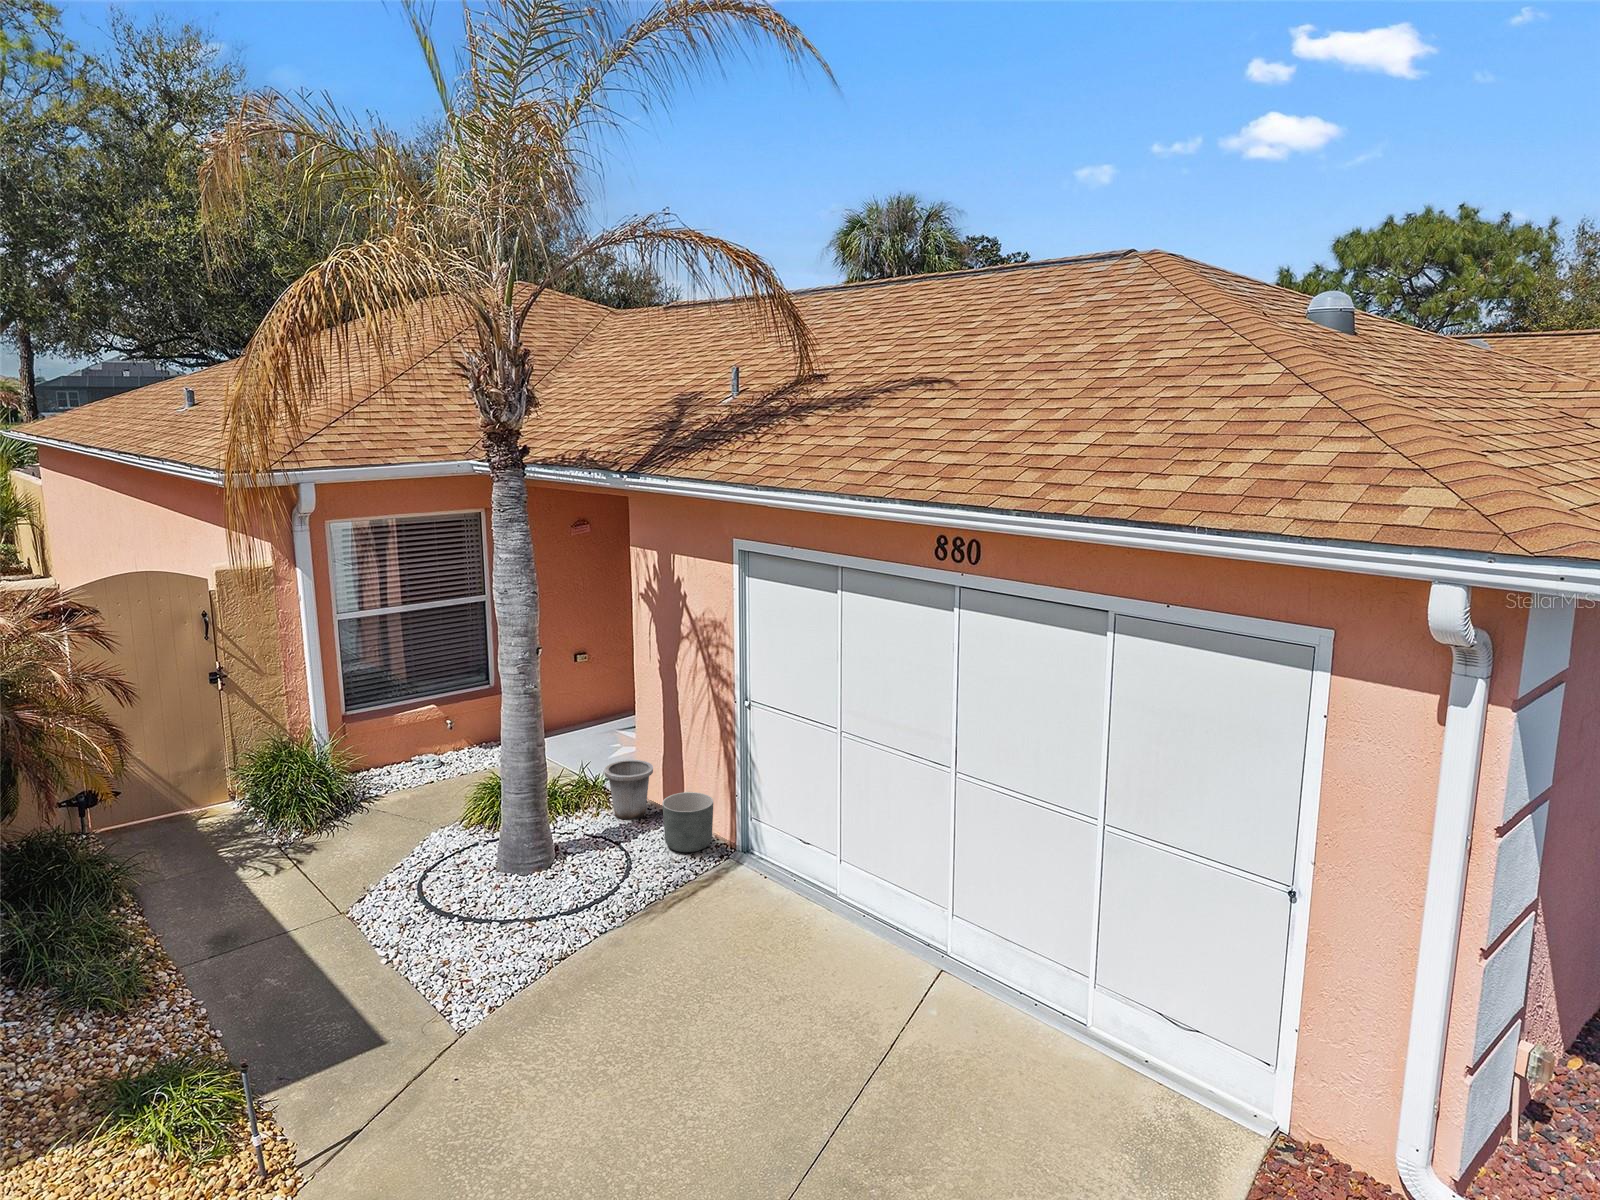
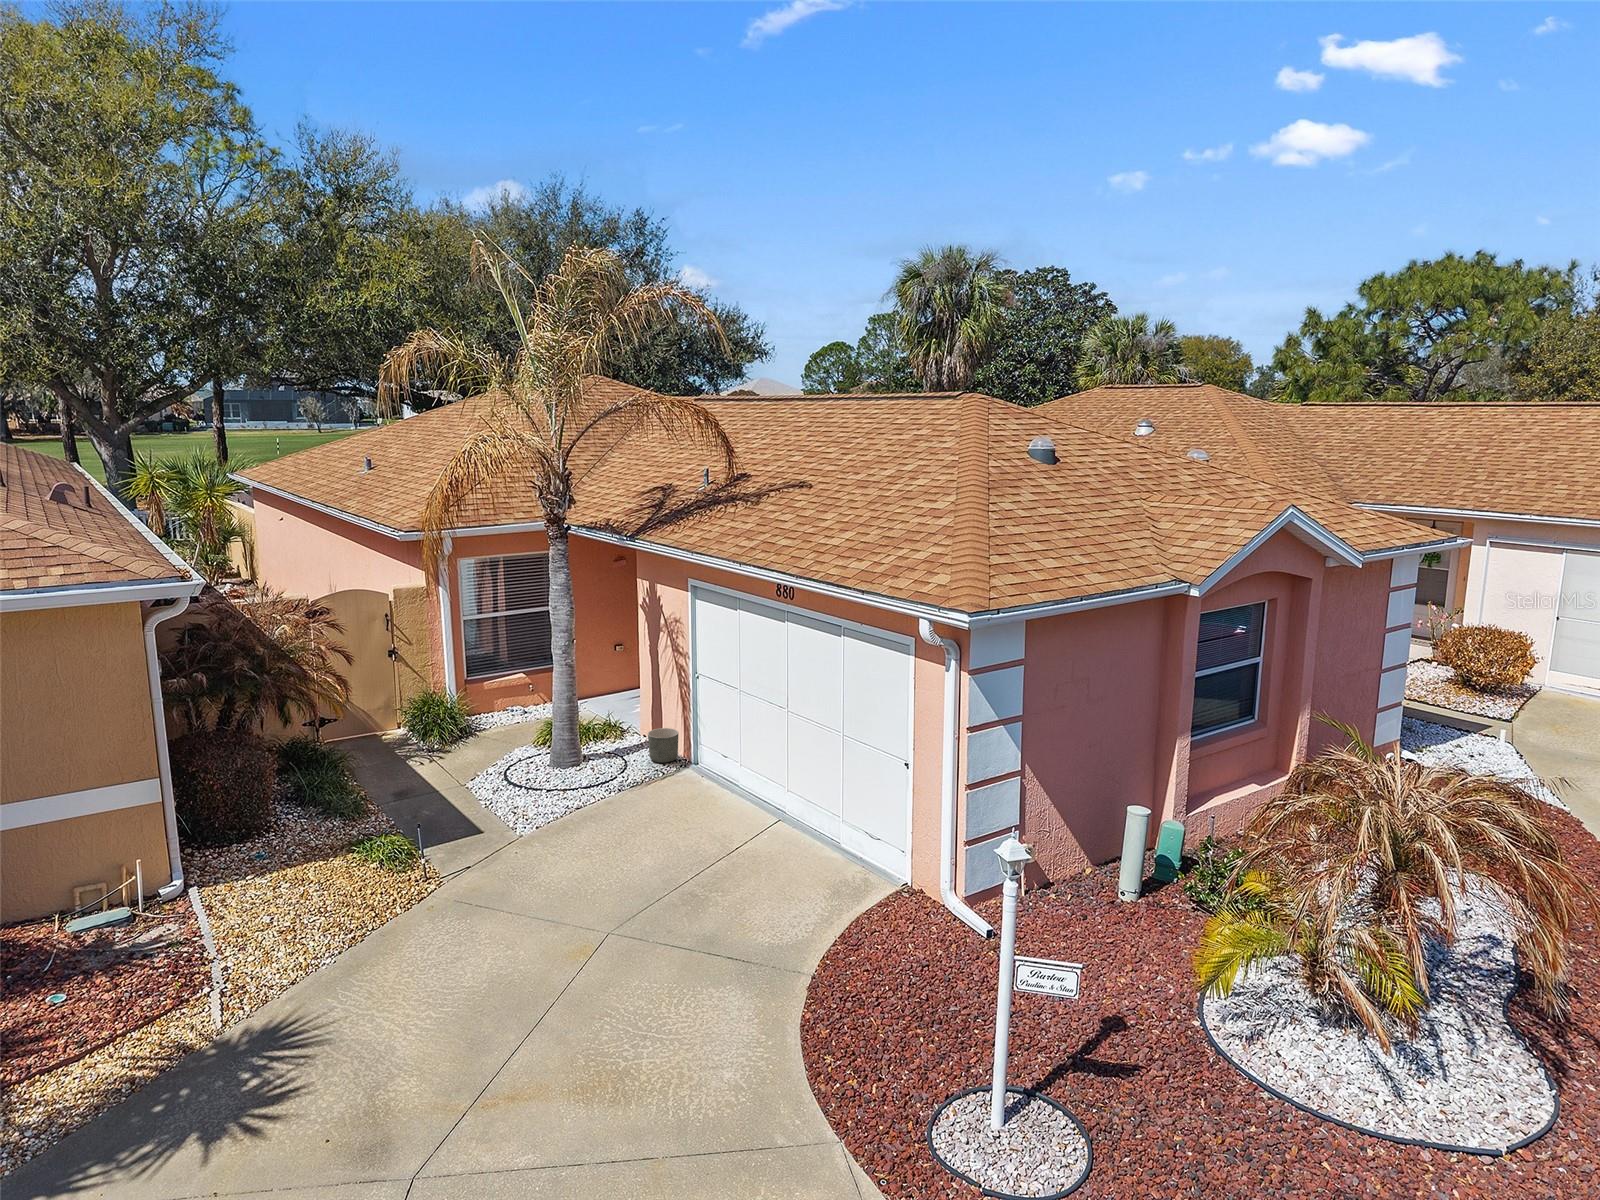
trash can: present [604,760,653,820] -> none [618,710,648,745]

